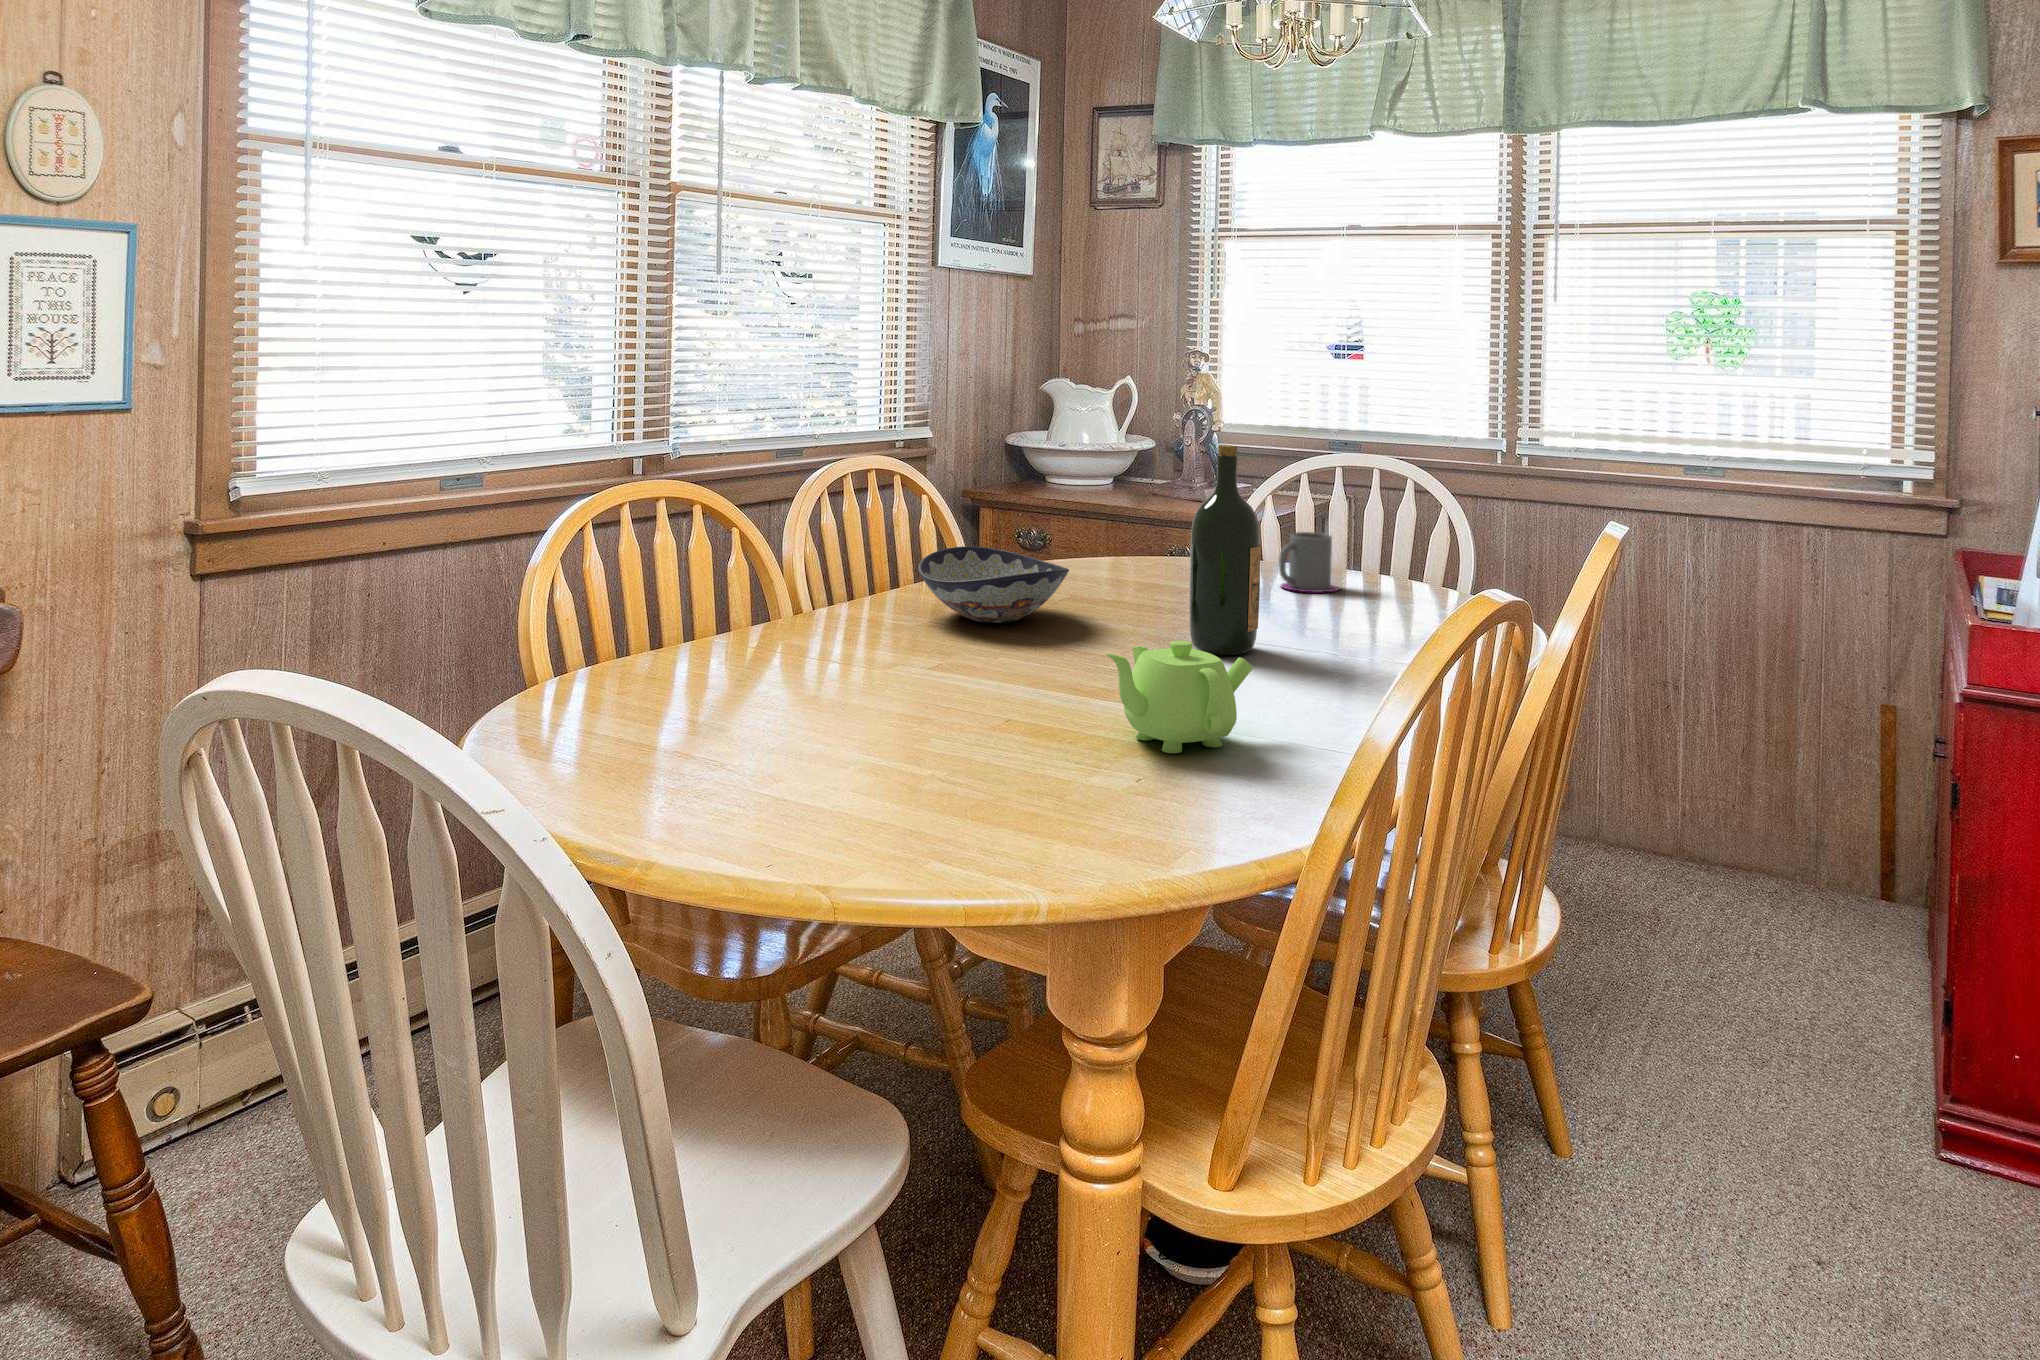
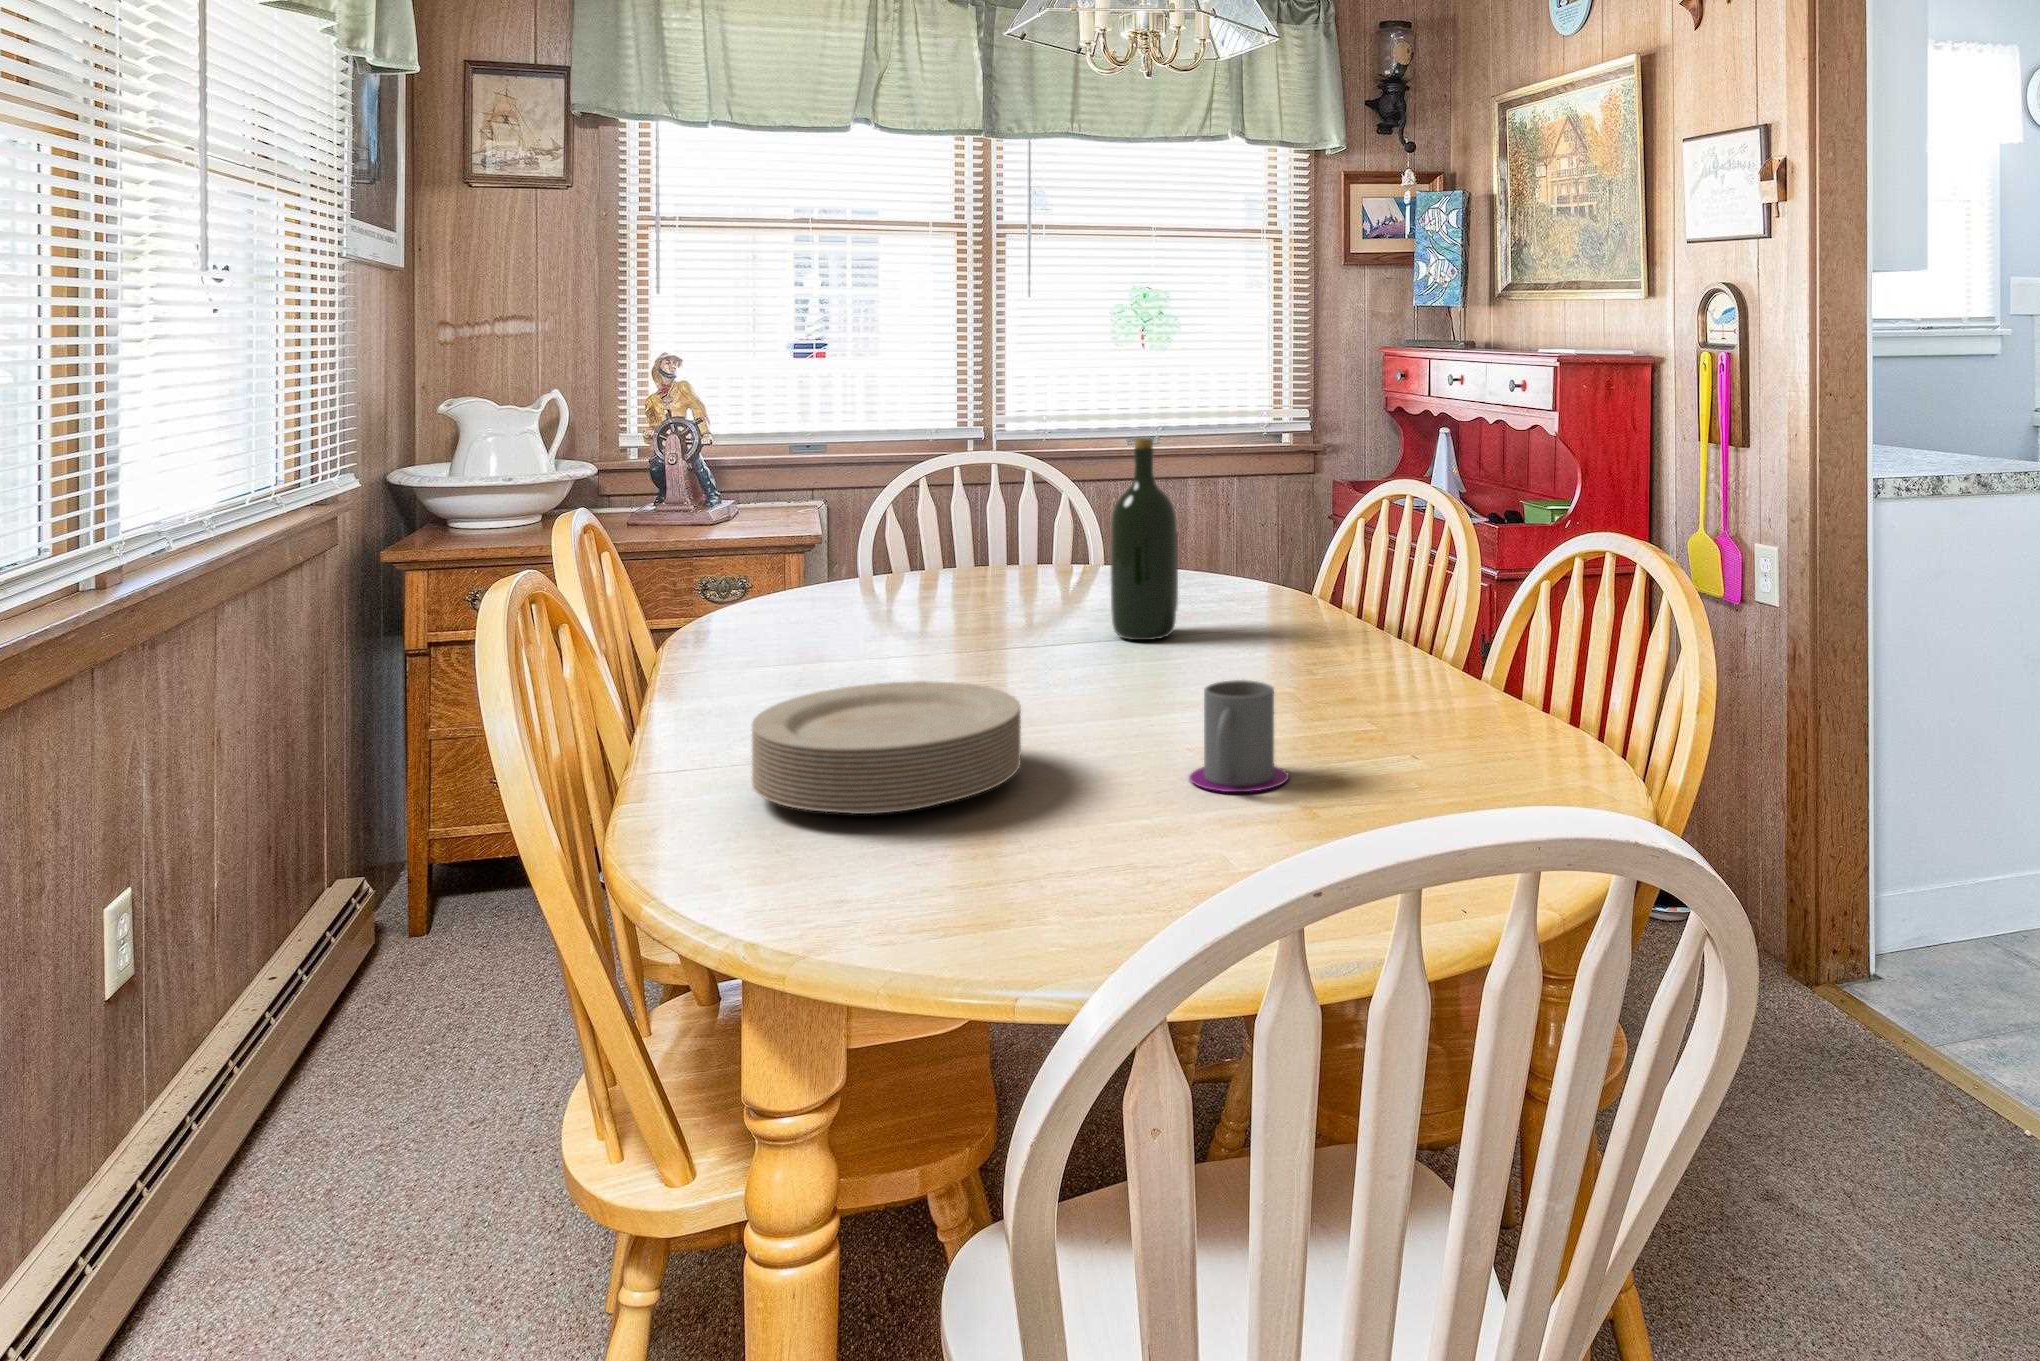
mug: present [1279,532,1339,592] -> present [1189,680,1289,792]
decorative bowl: present [918,546,1069,623] -> none [768,583,966,662]
plate: none [615,619,837,721] -> present [752,681,1021,814]
teapot: present [1106,641,1253,753] -> none [1263,610,1398,710]

